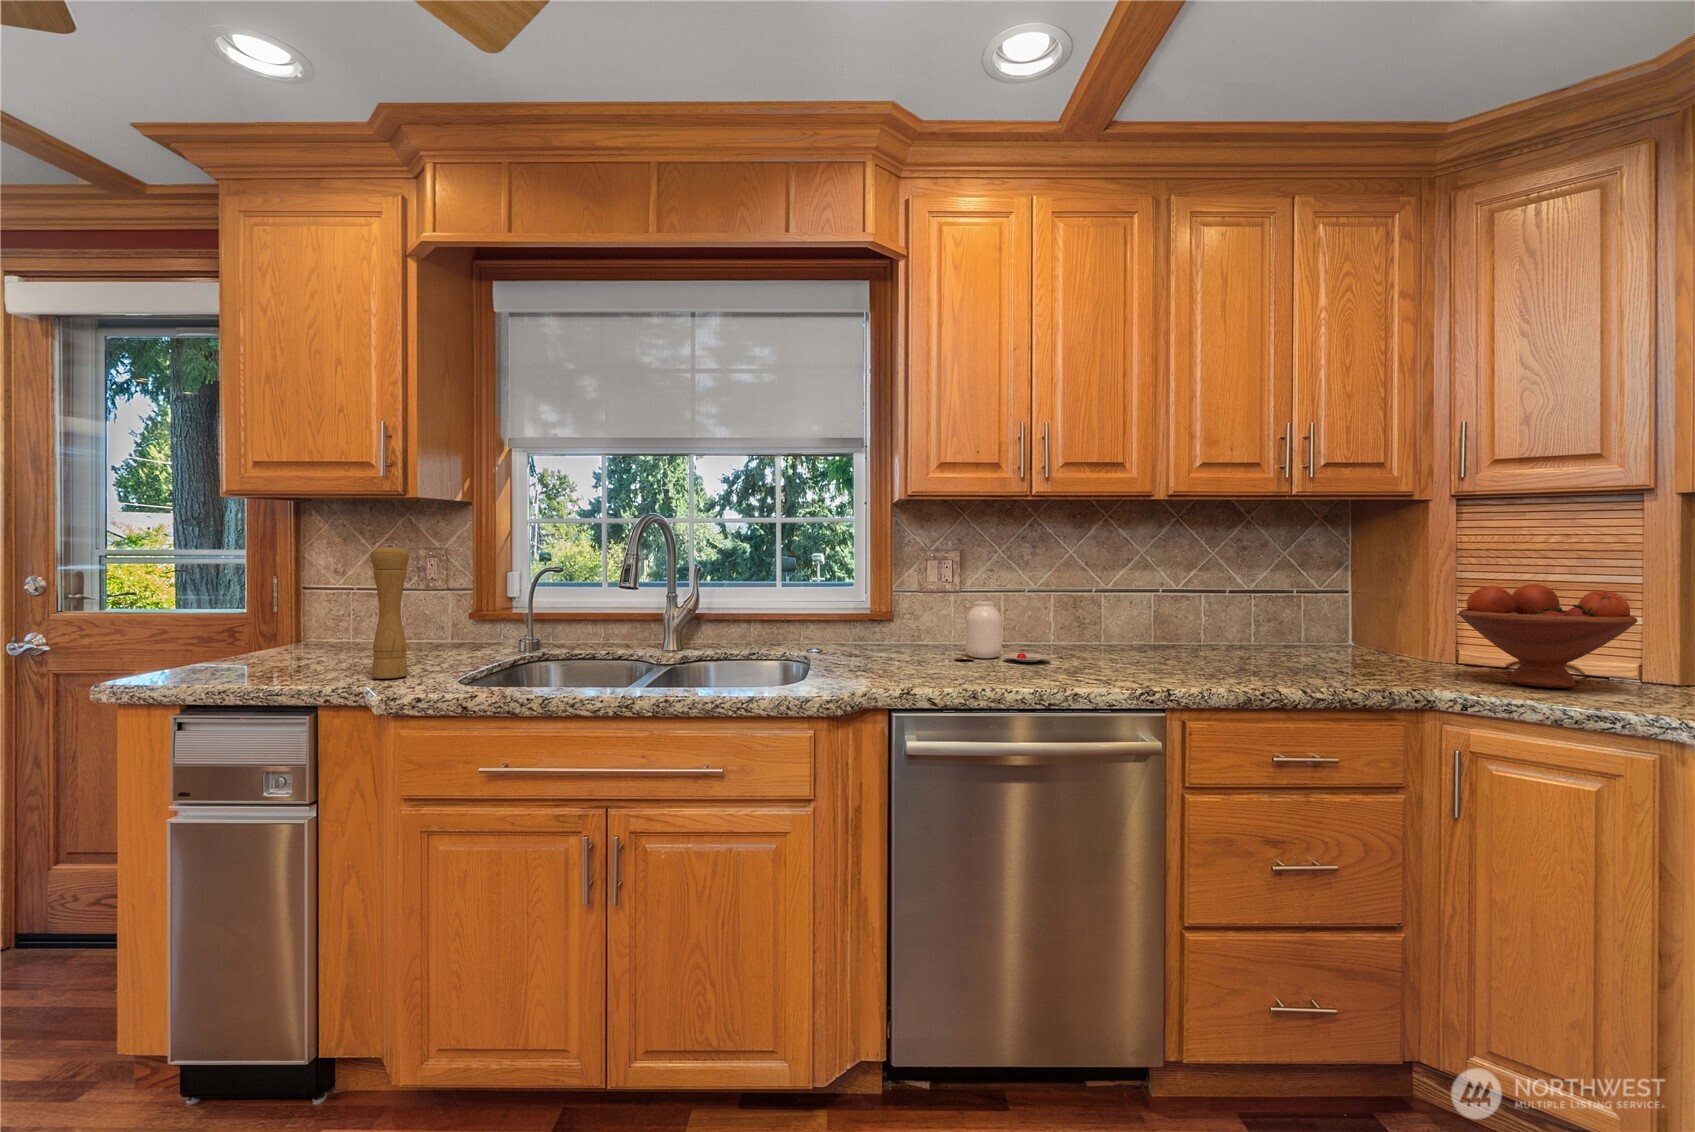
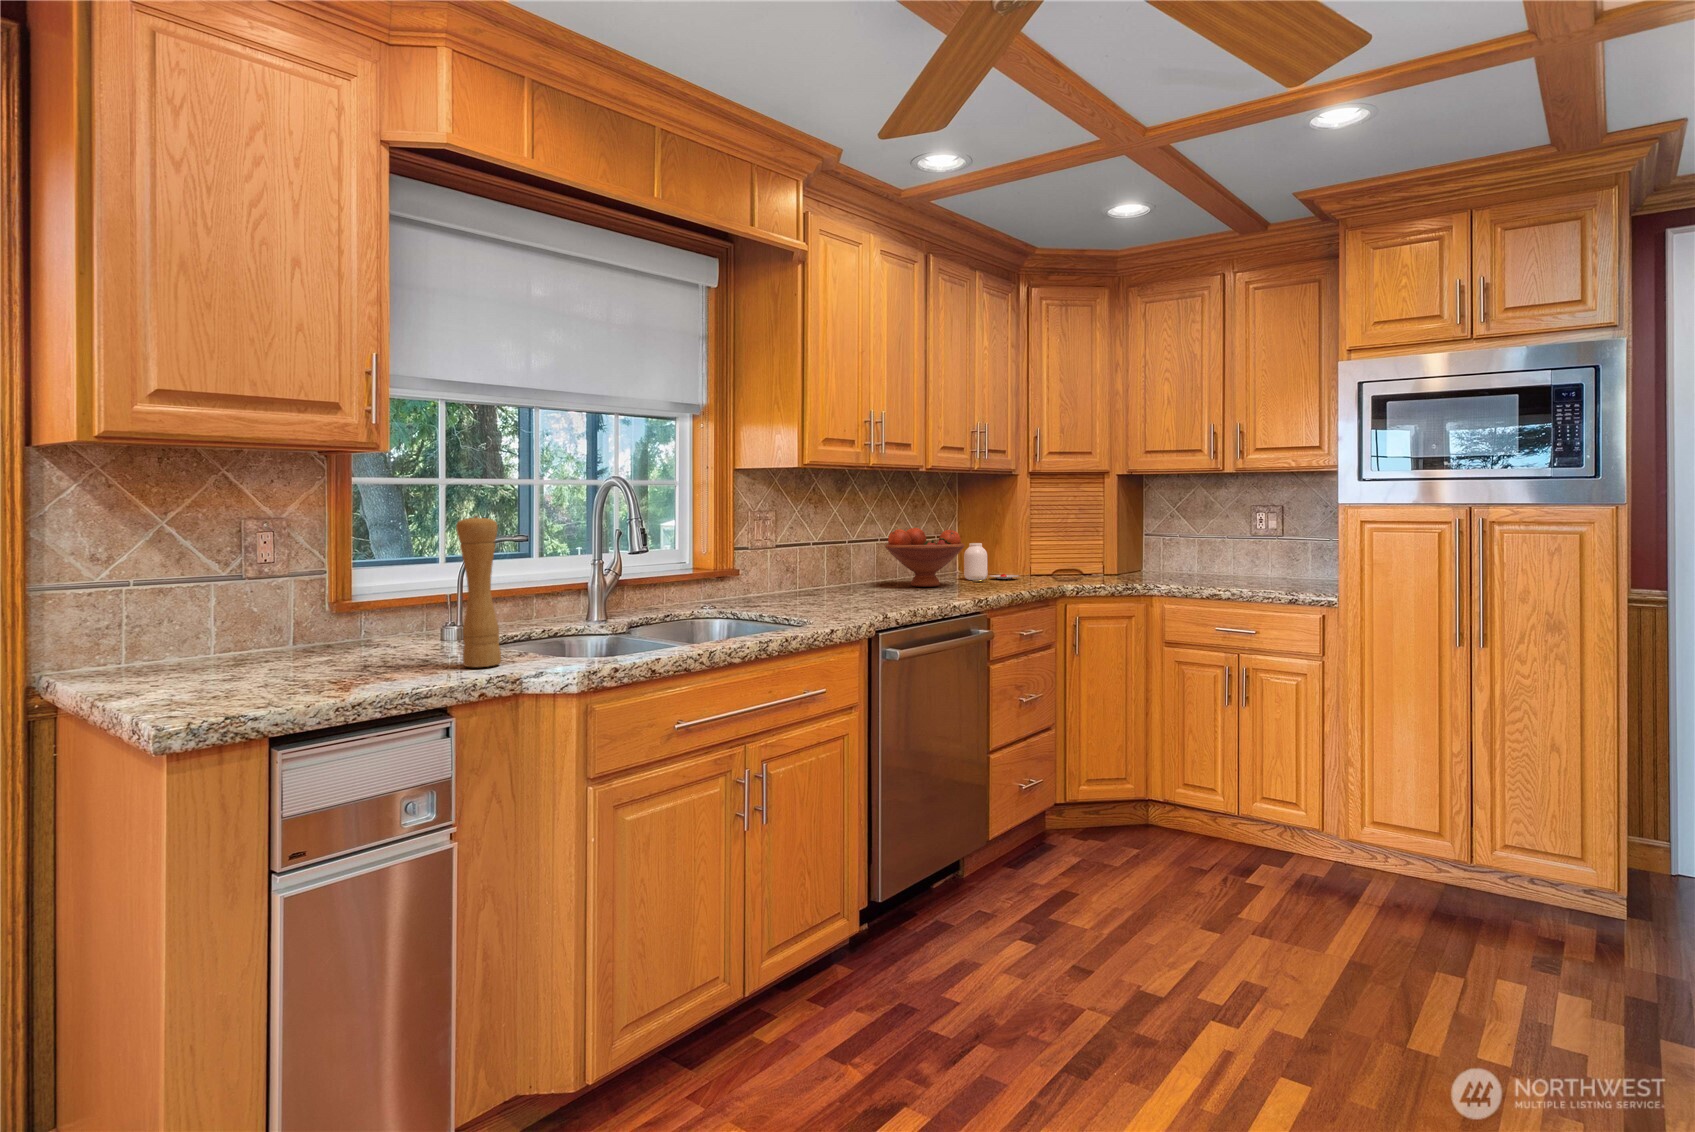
fruit bowl: present [1458,584,1638,688] -> present [885,528,965,587]
jar: present [955,601,1051,662] -> present [964,543,1019,582]

